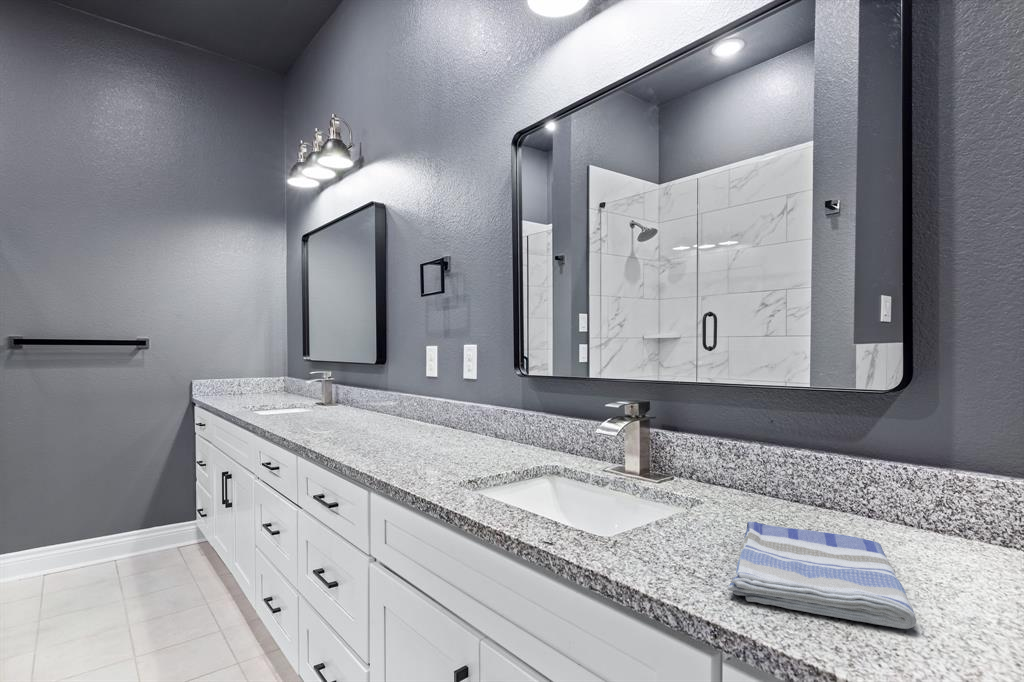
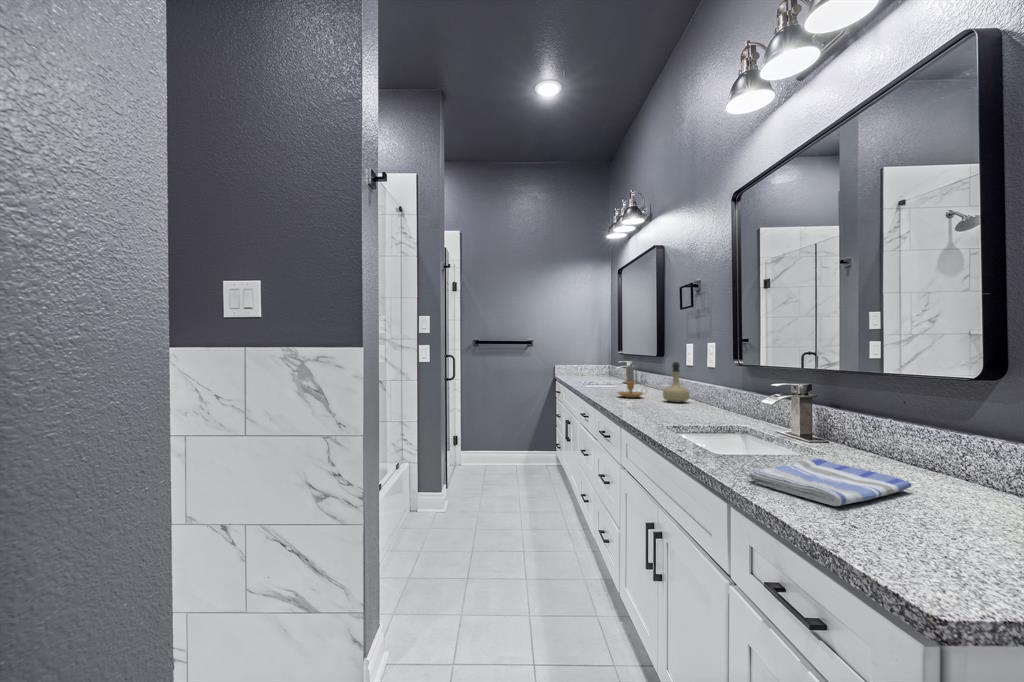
perfume bottle: none [405,372,442,432] -> present [663,362,689,402]
candle: none [330,377,379,431] -> present [618,366,644,398]

